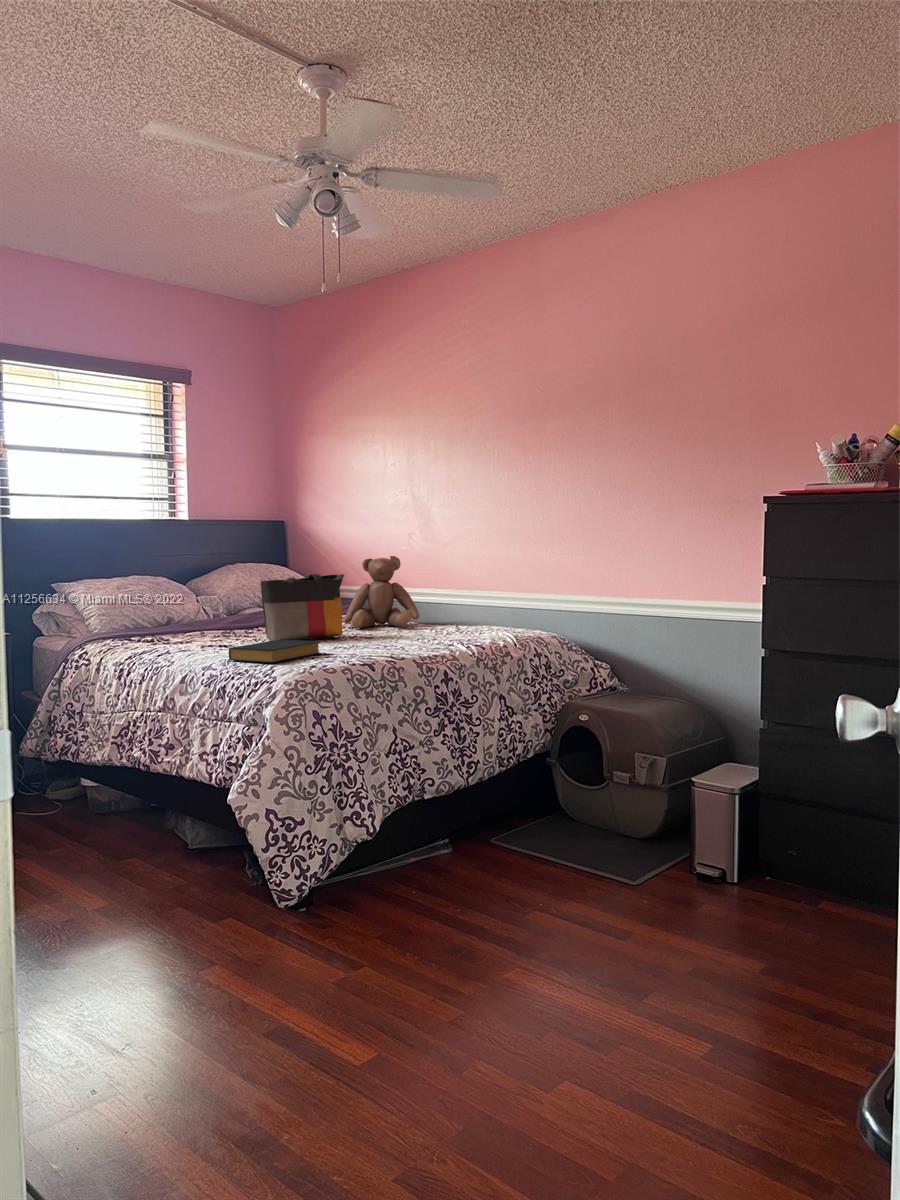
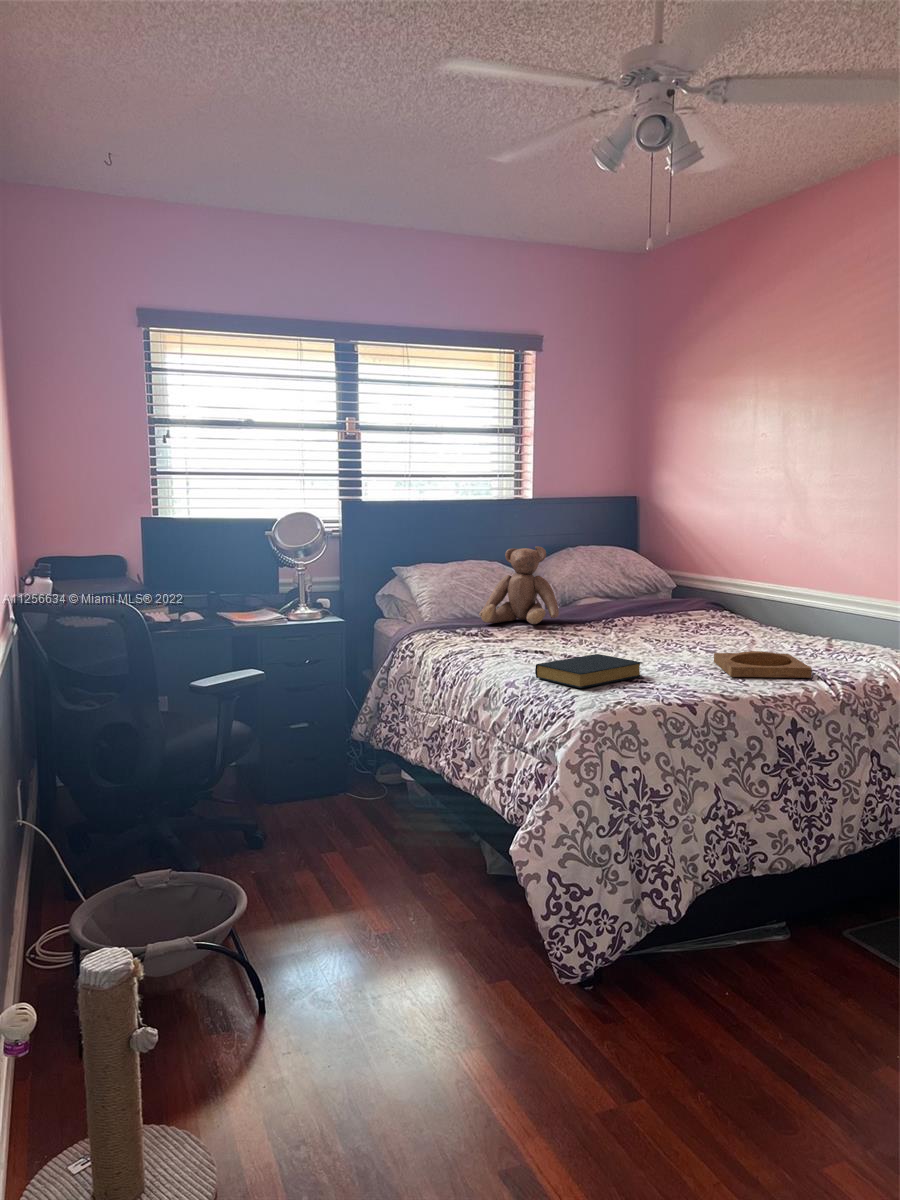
teddy bear: present [343,556,419,628] -> present [479,546,559,624]
tote bag: present [261,574,345,641] -> none [586,576,685,650]
tray: none [374,630,453,649] -> present [714,651,812,678]

